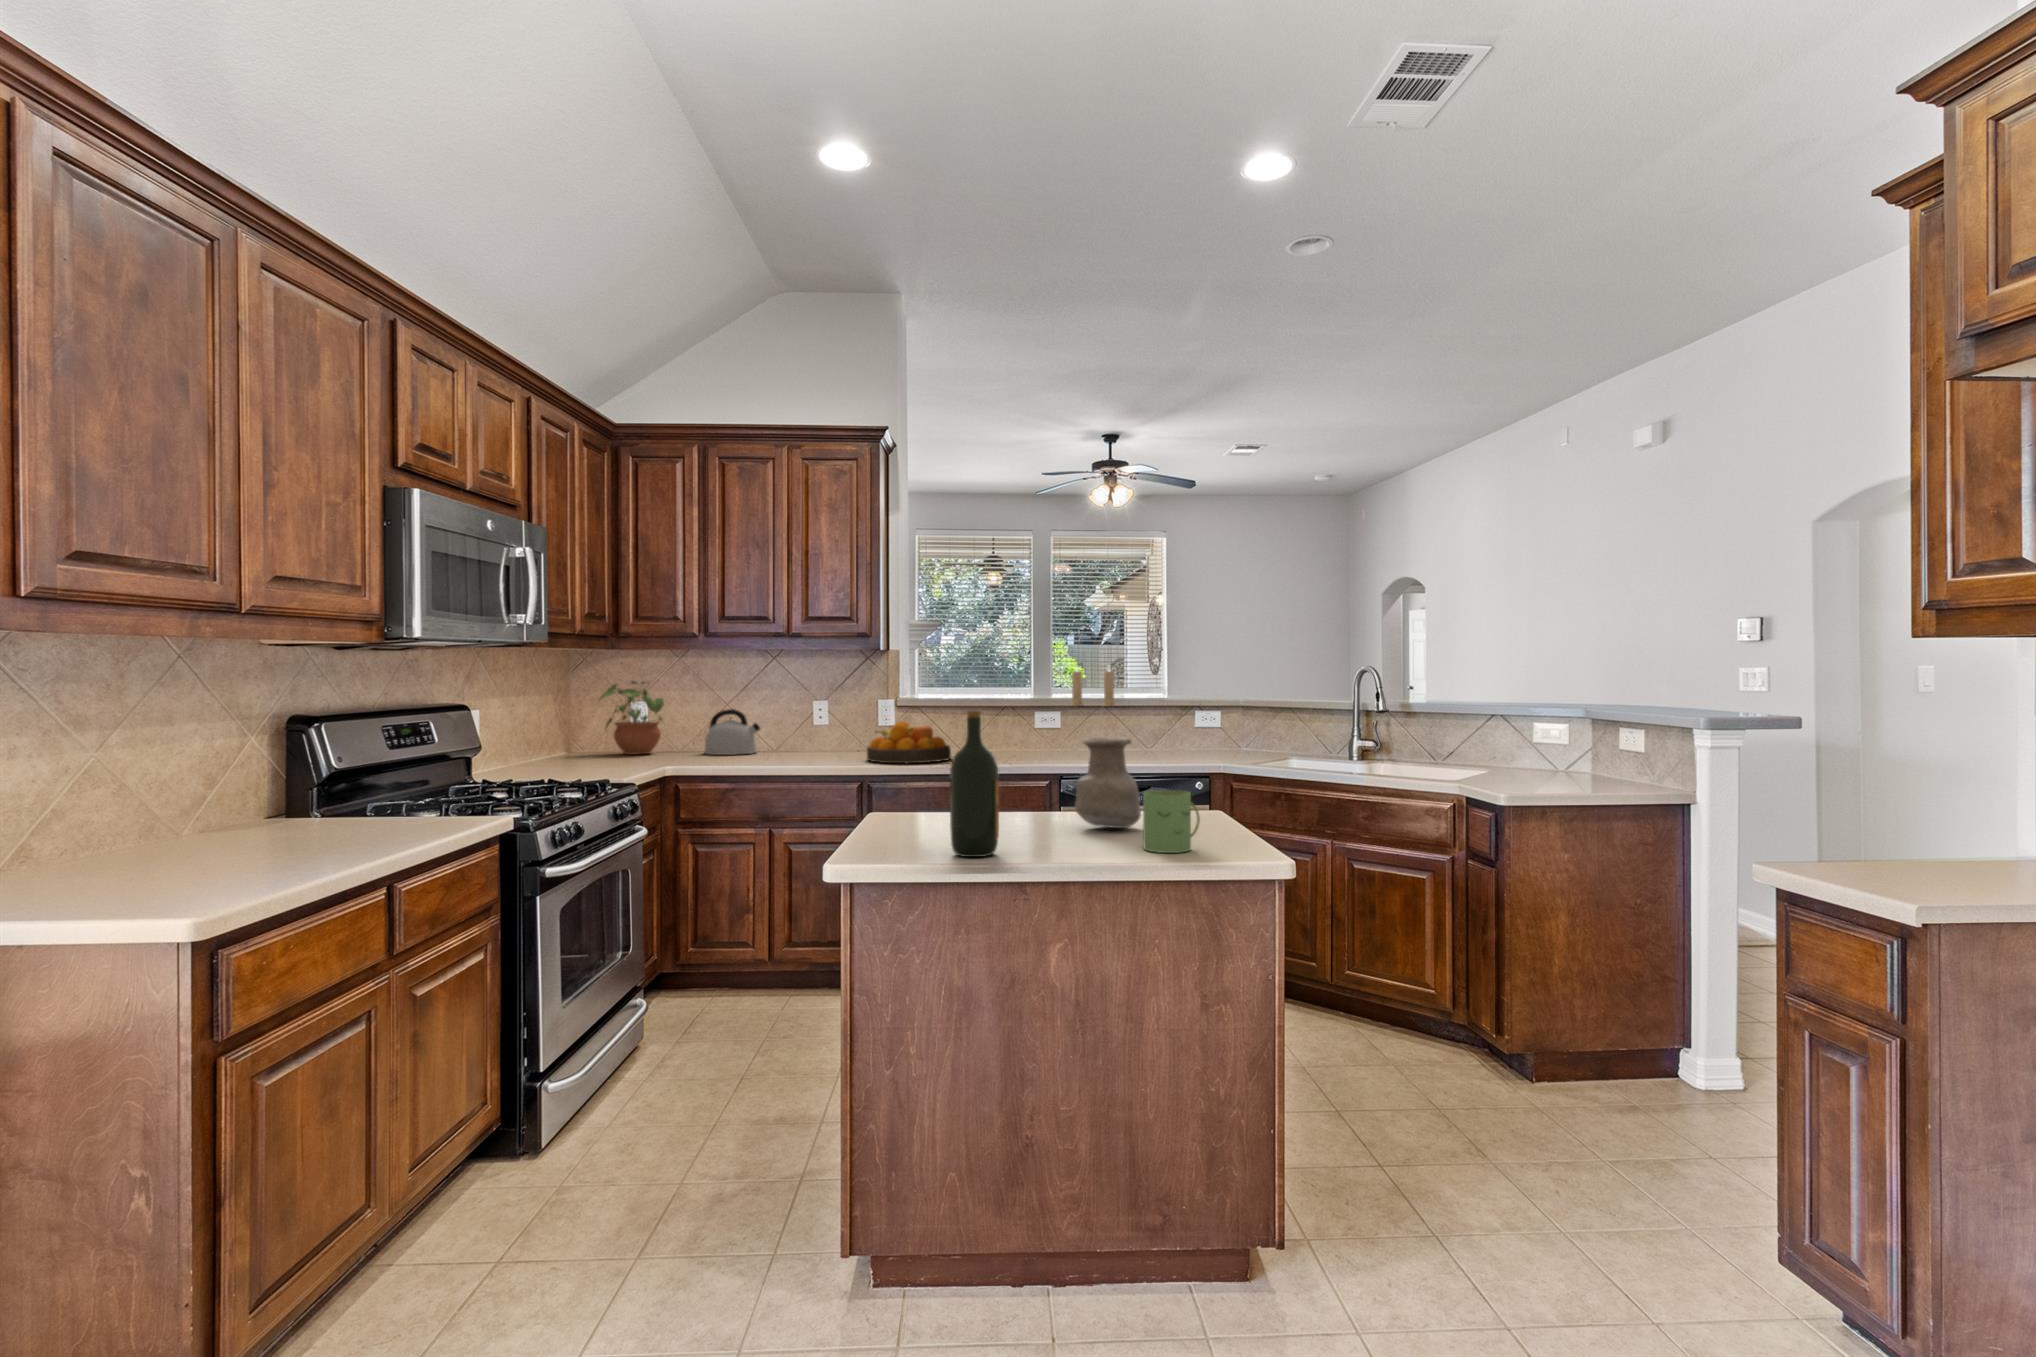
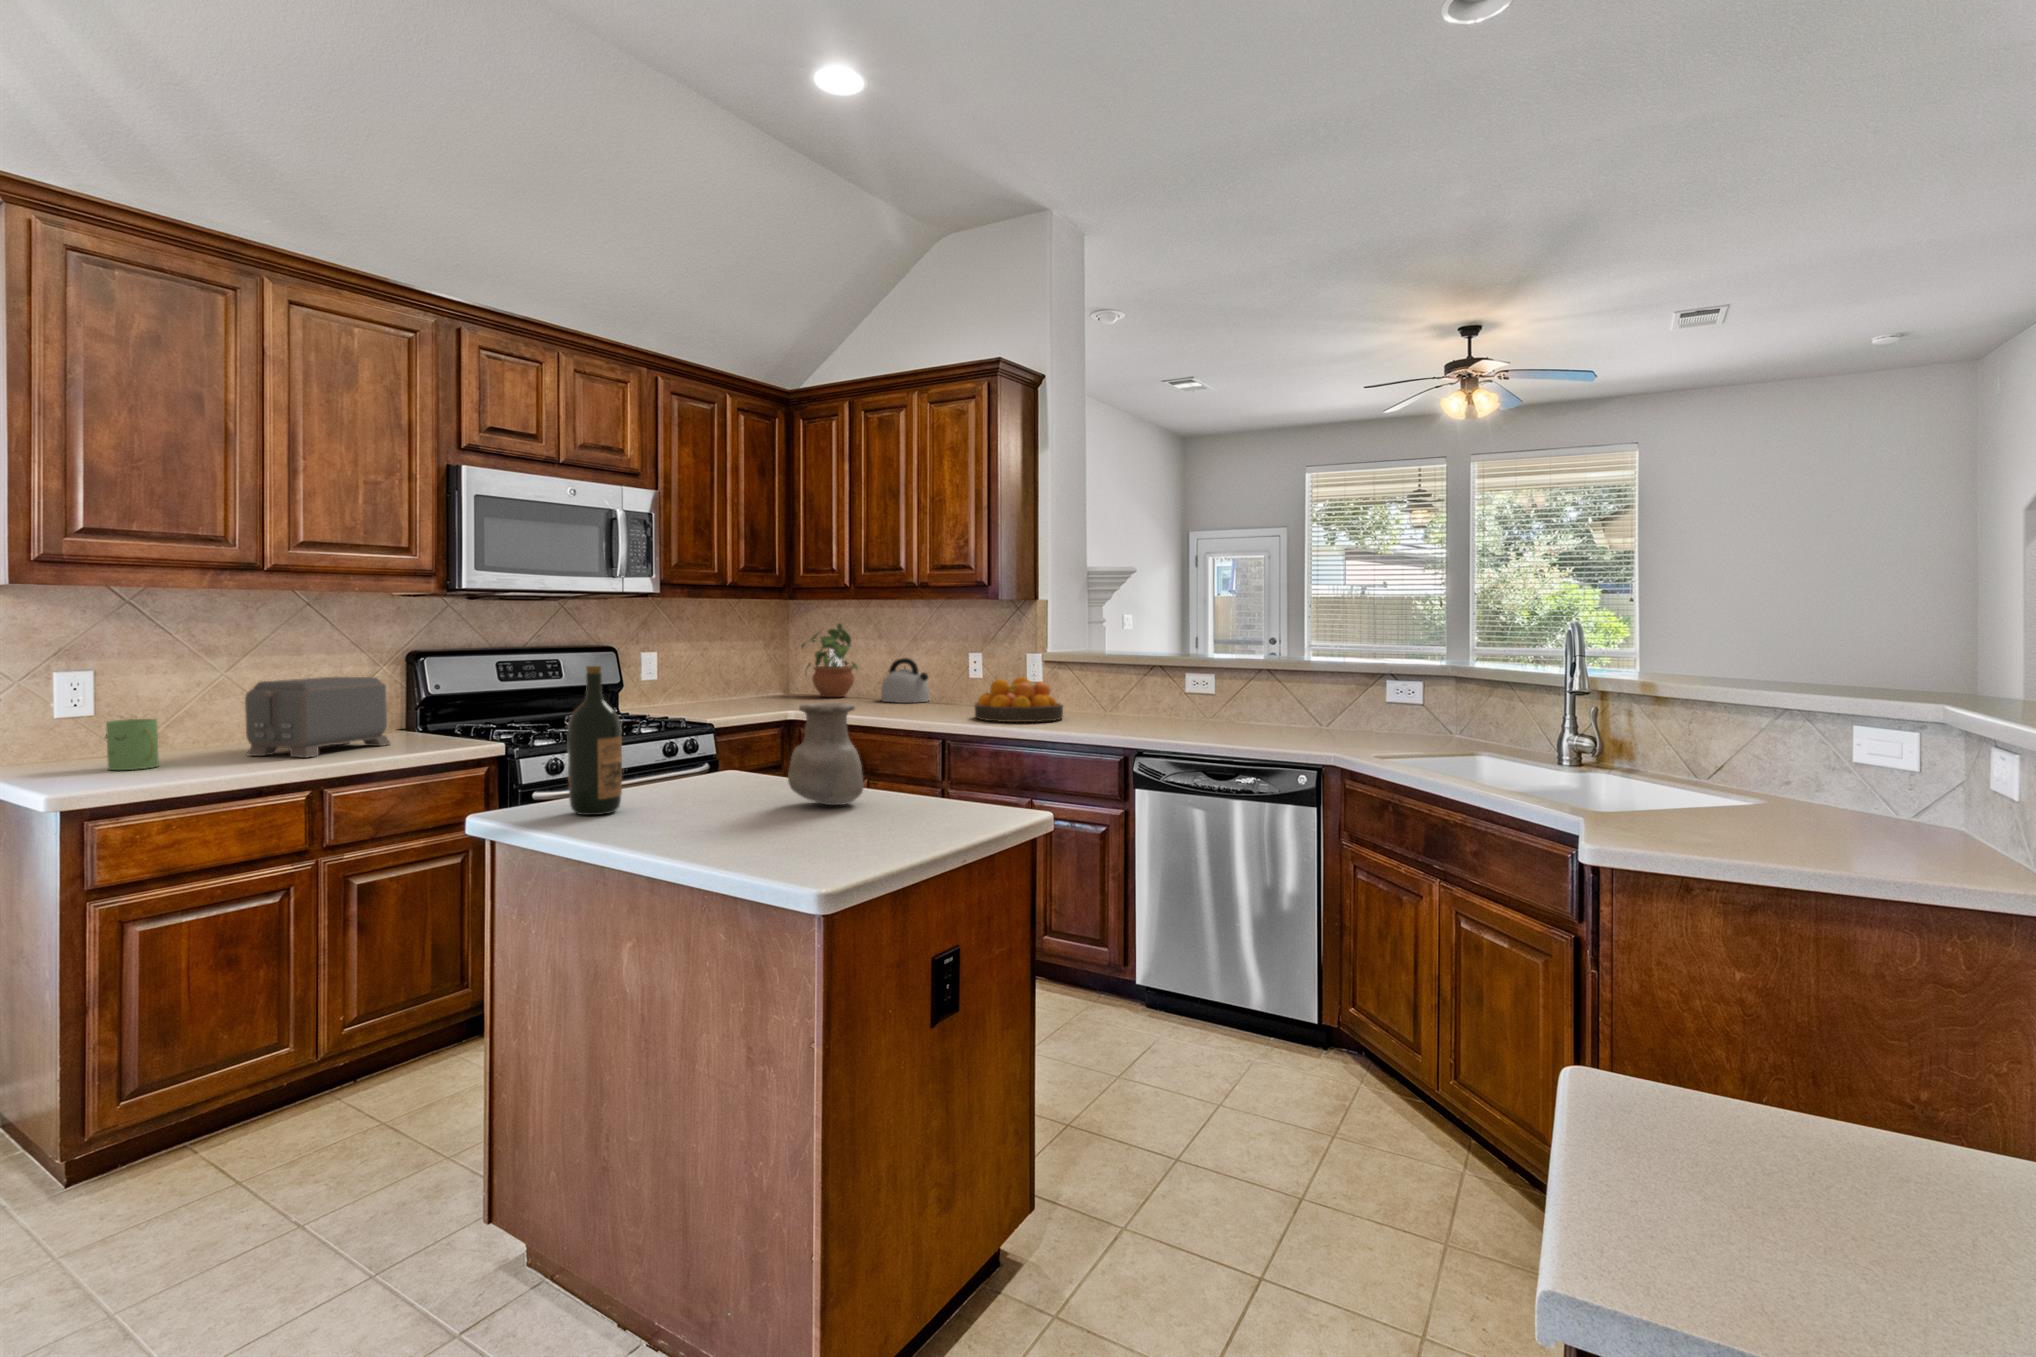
candle: present [1072,667,1115,706] -> none [1208,619,1259,670]
toaster: none [243,747,379,859] -> present [245,677,390,758]
mug: present [1143,790,1200,853] -> present [105,719,159,770]

